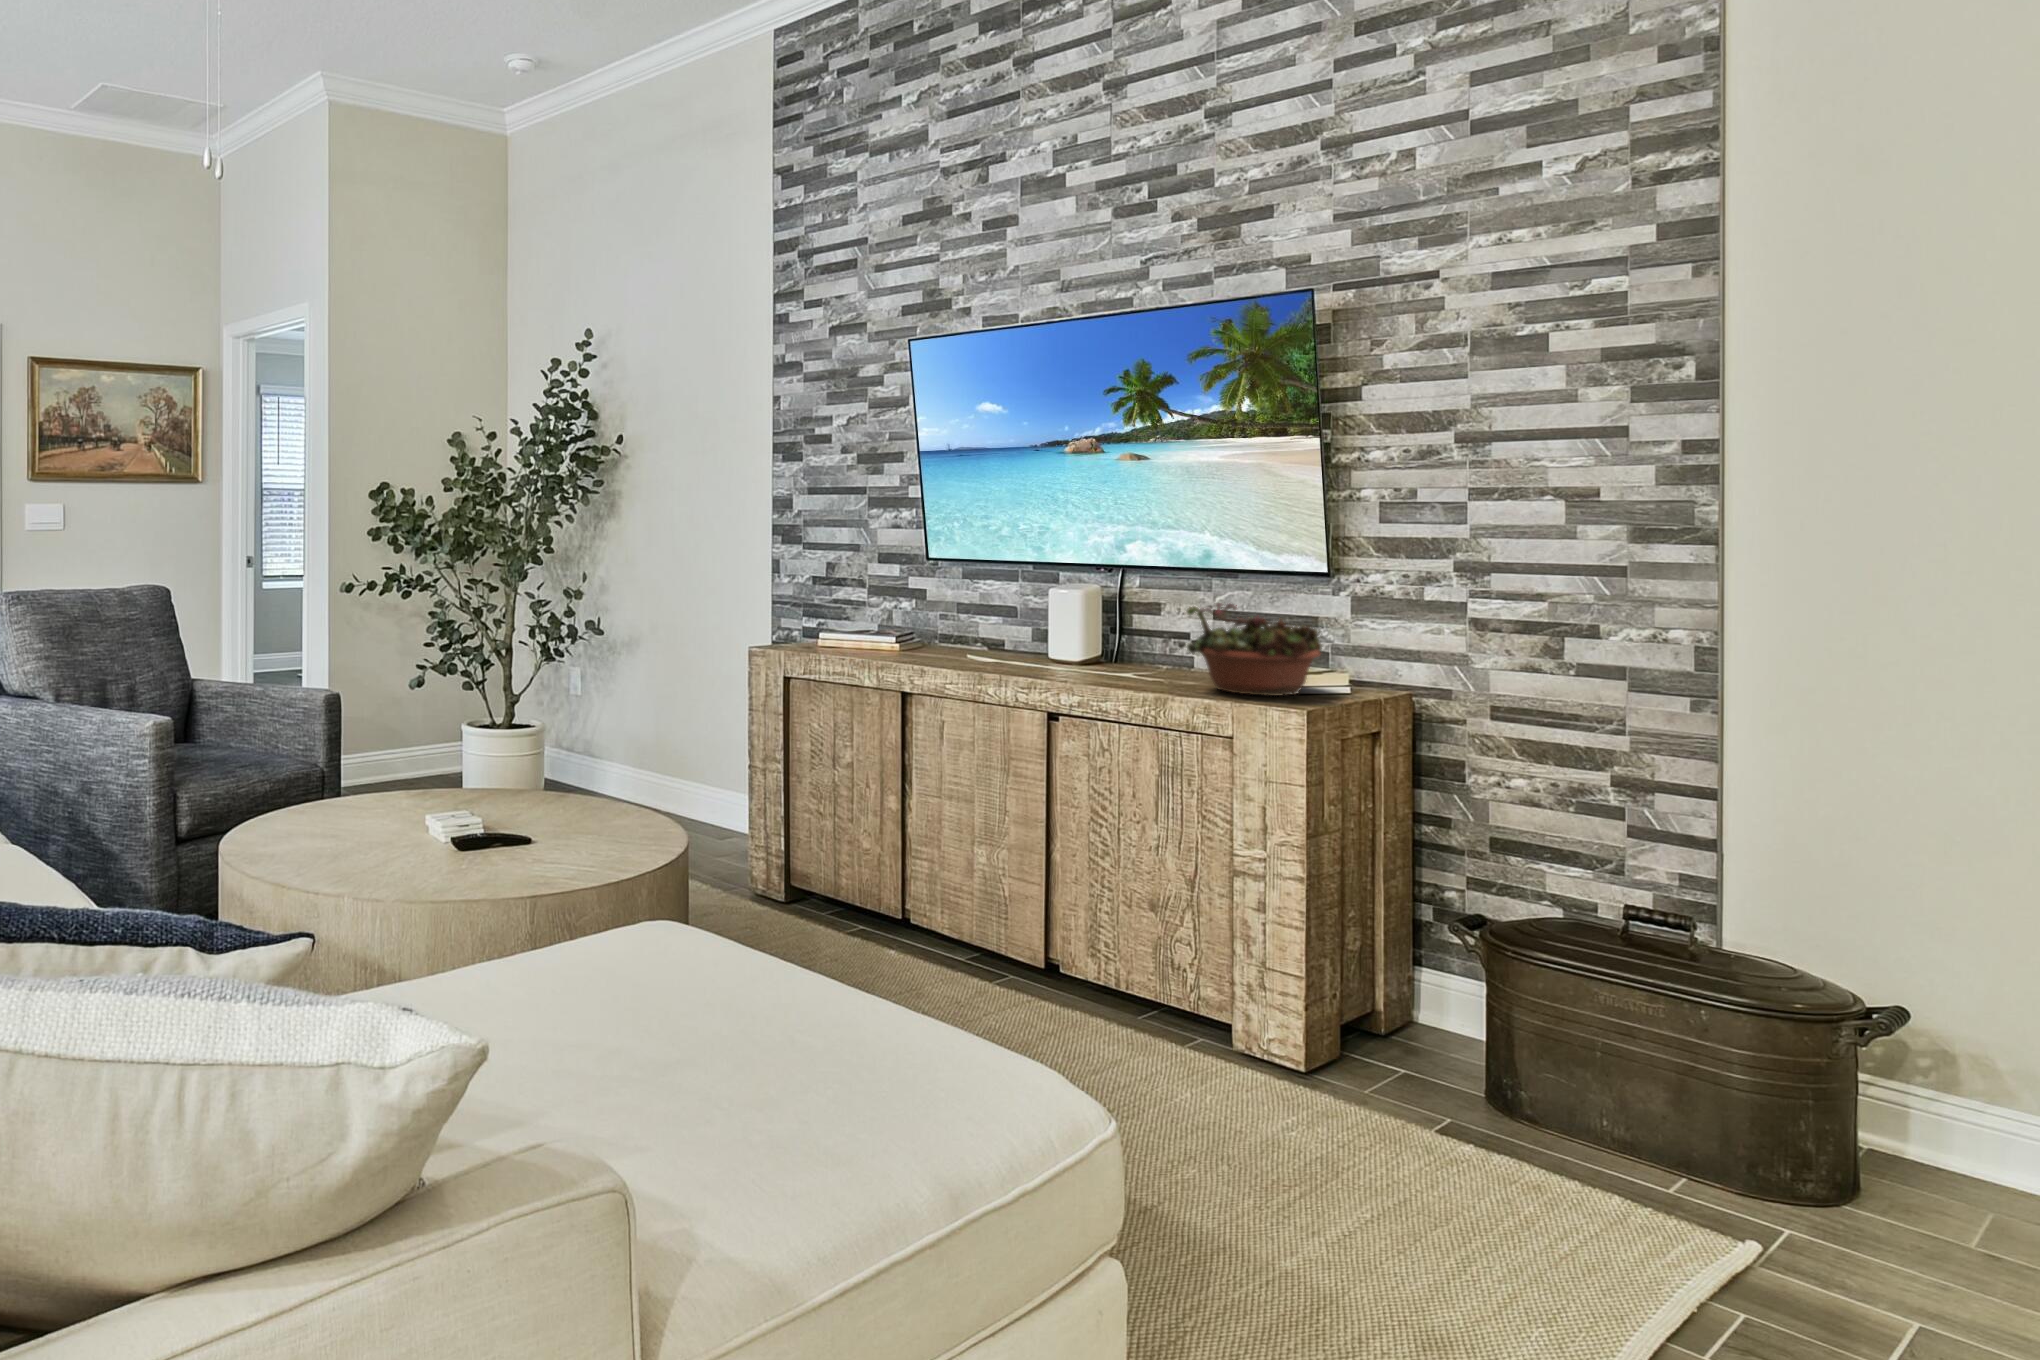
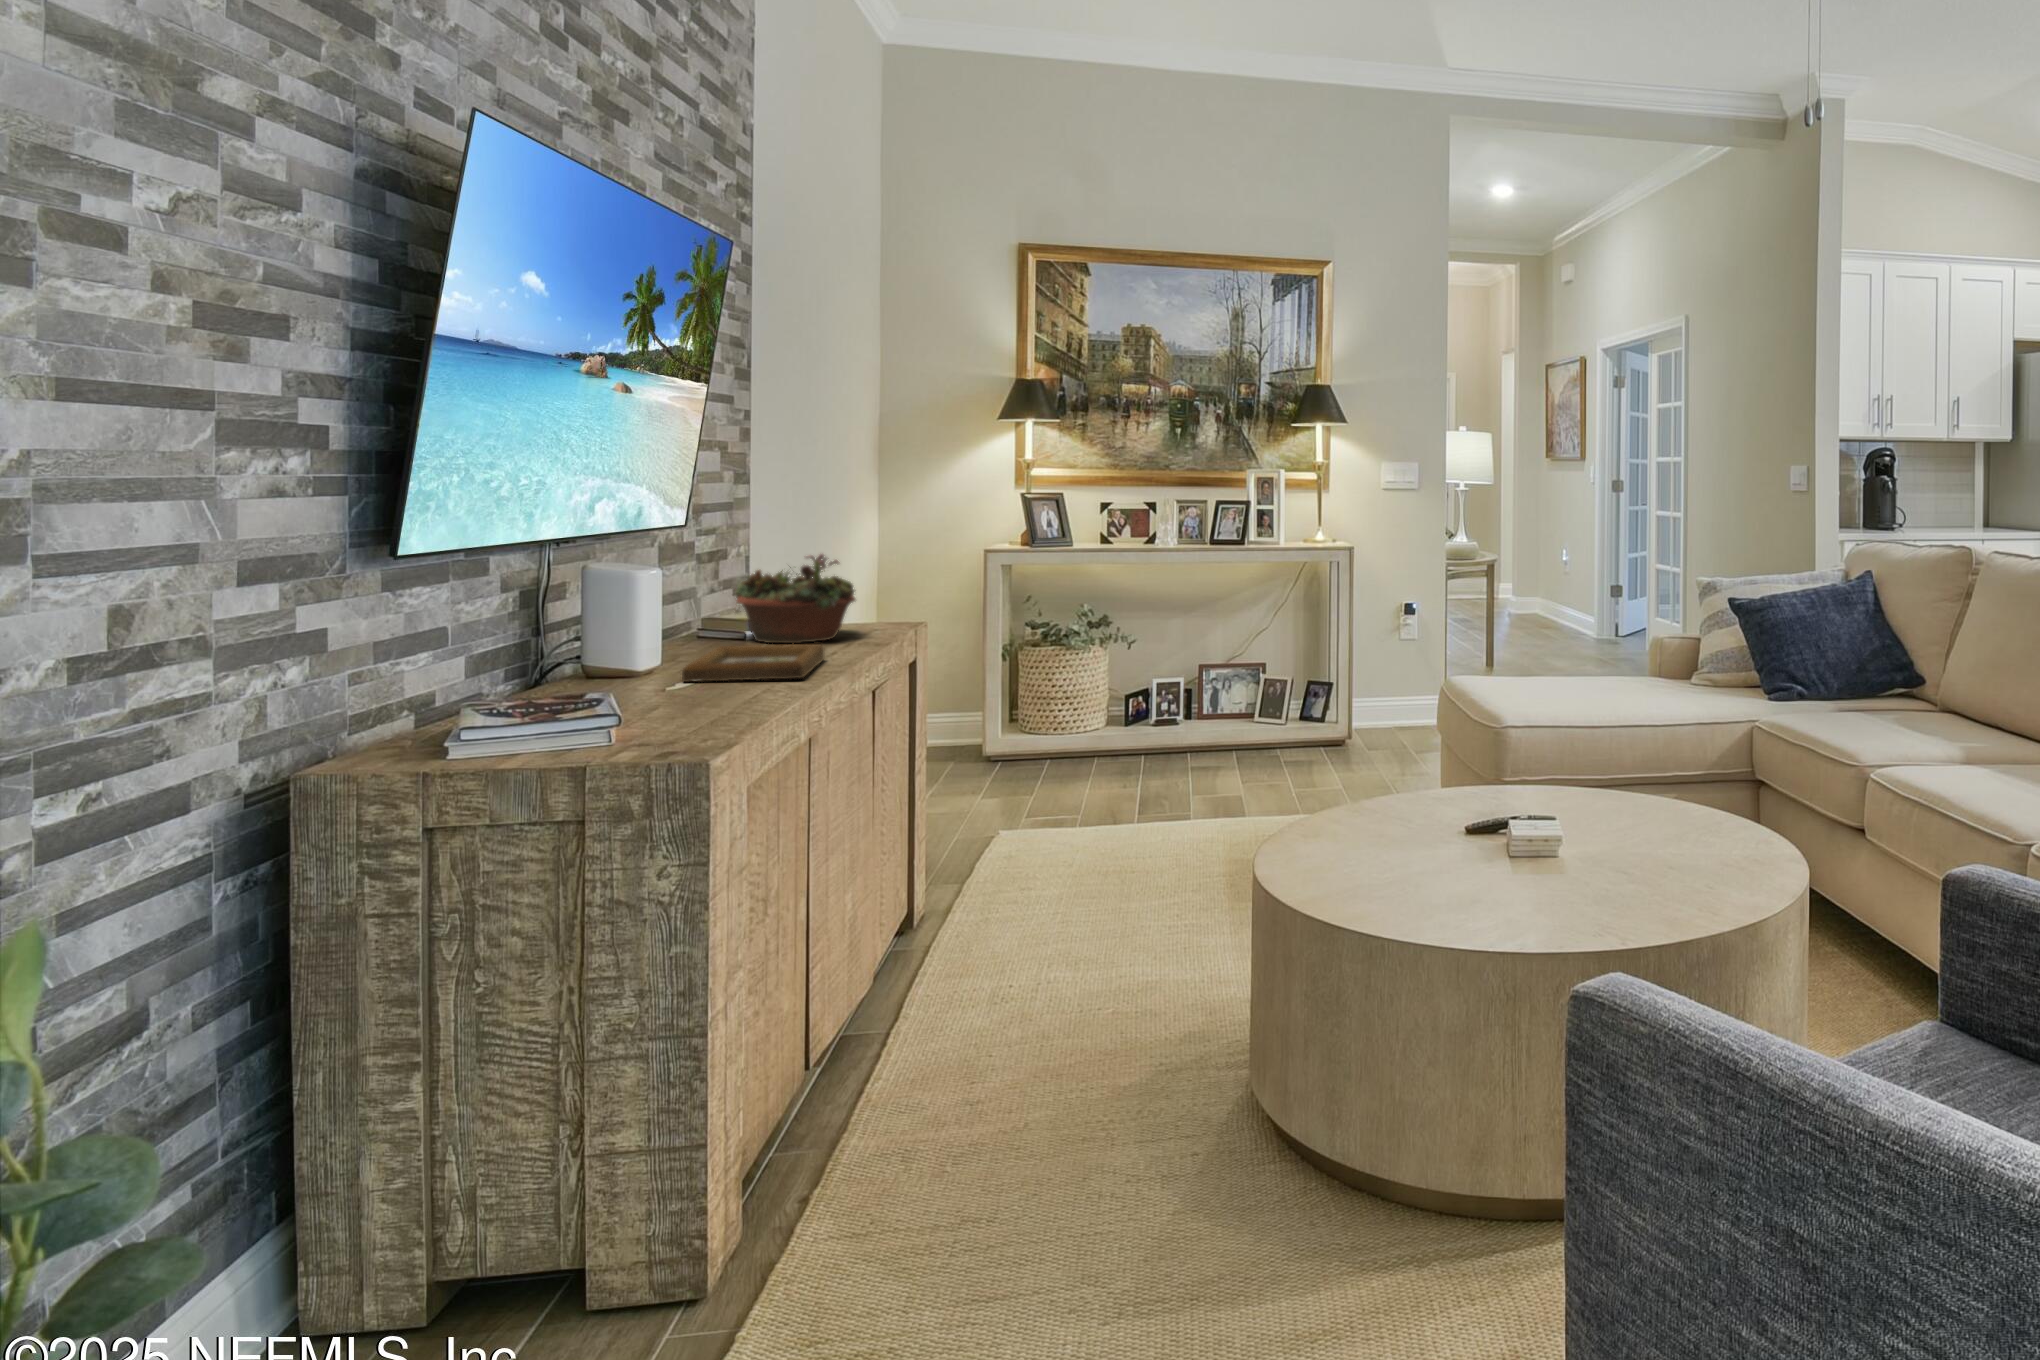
picture frame: none [981,653,1120,682] -> present [682,643,825,682]

